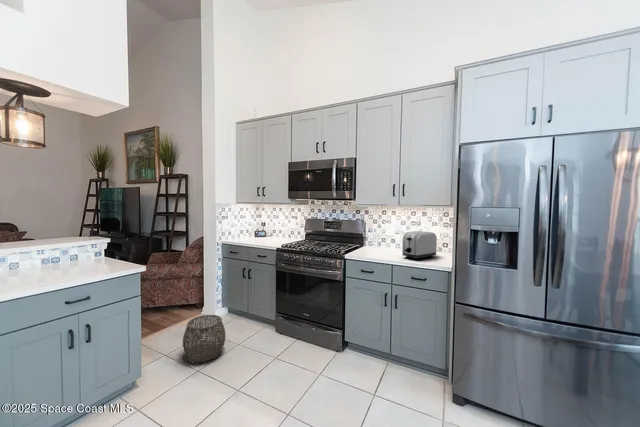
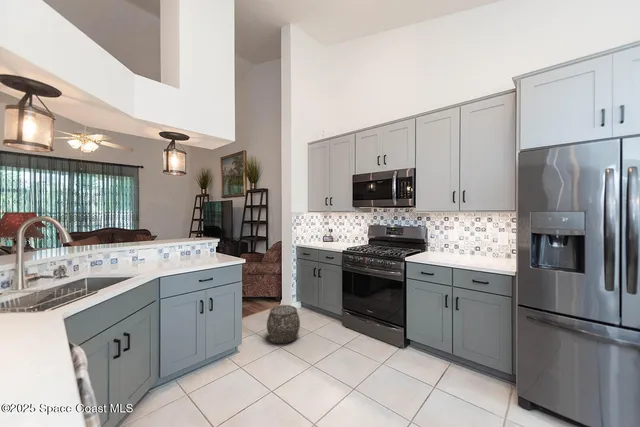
toaster: present [402,231,437,260] -> none [463,237,501,264]

